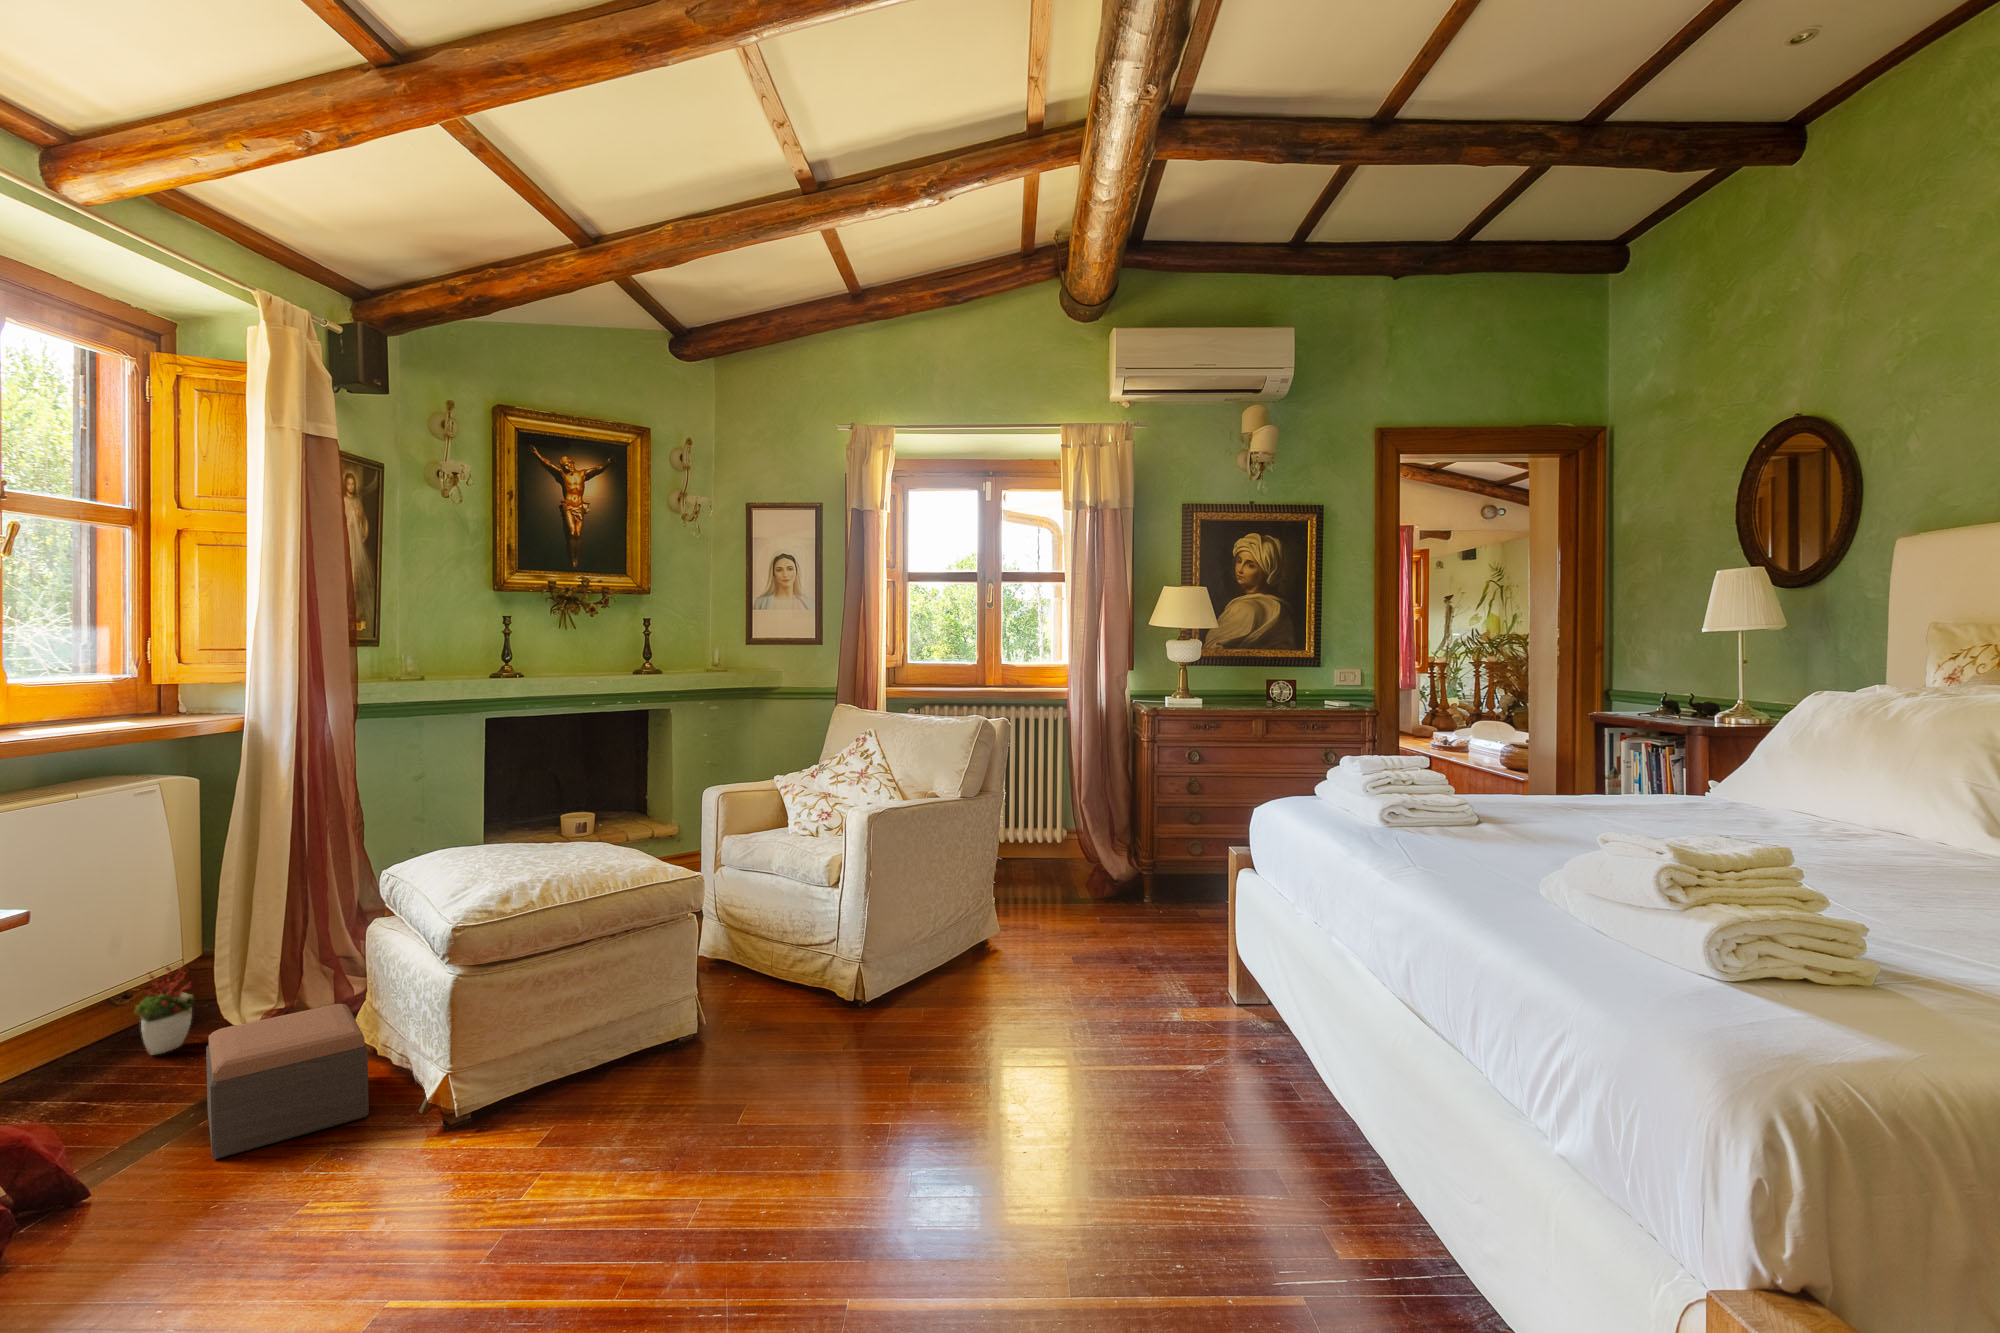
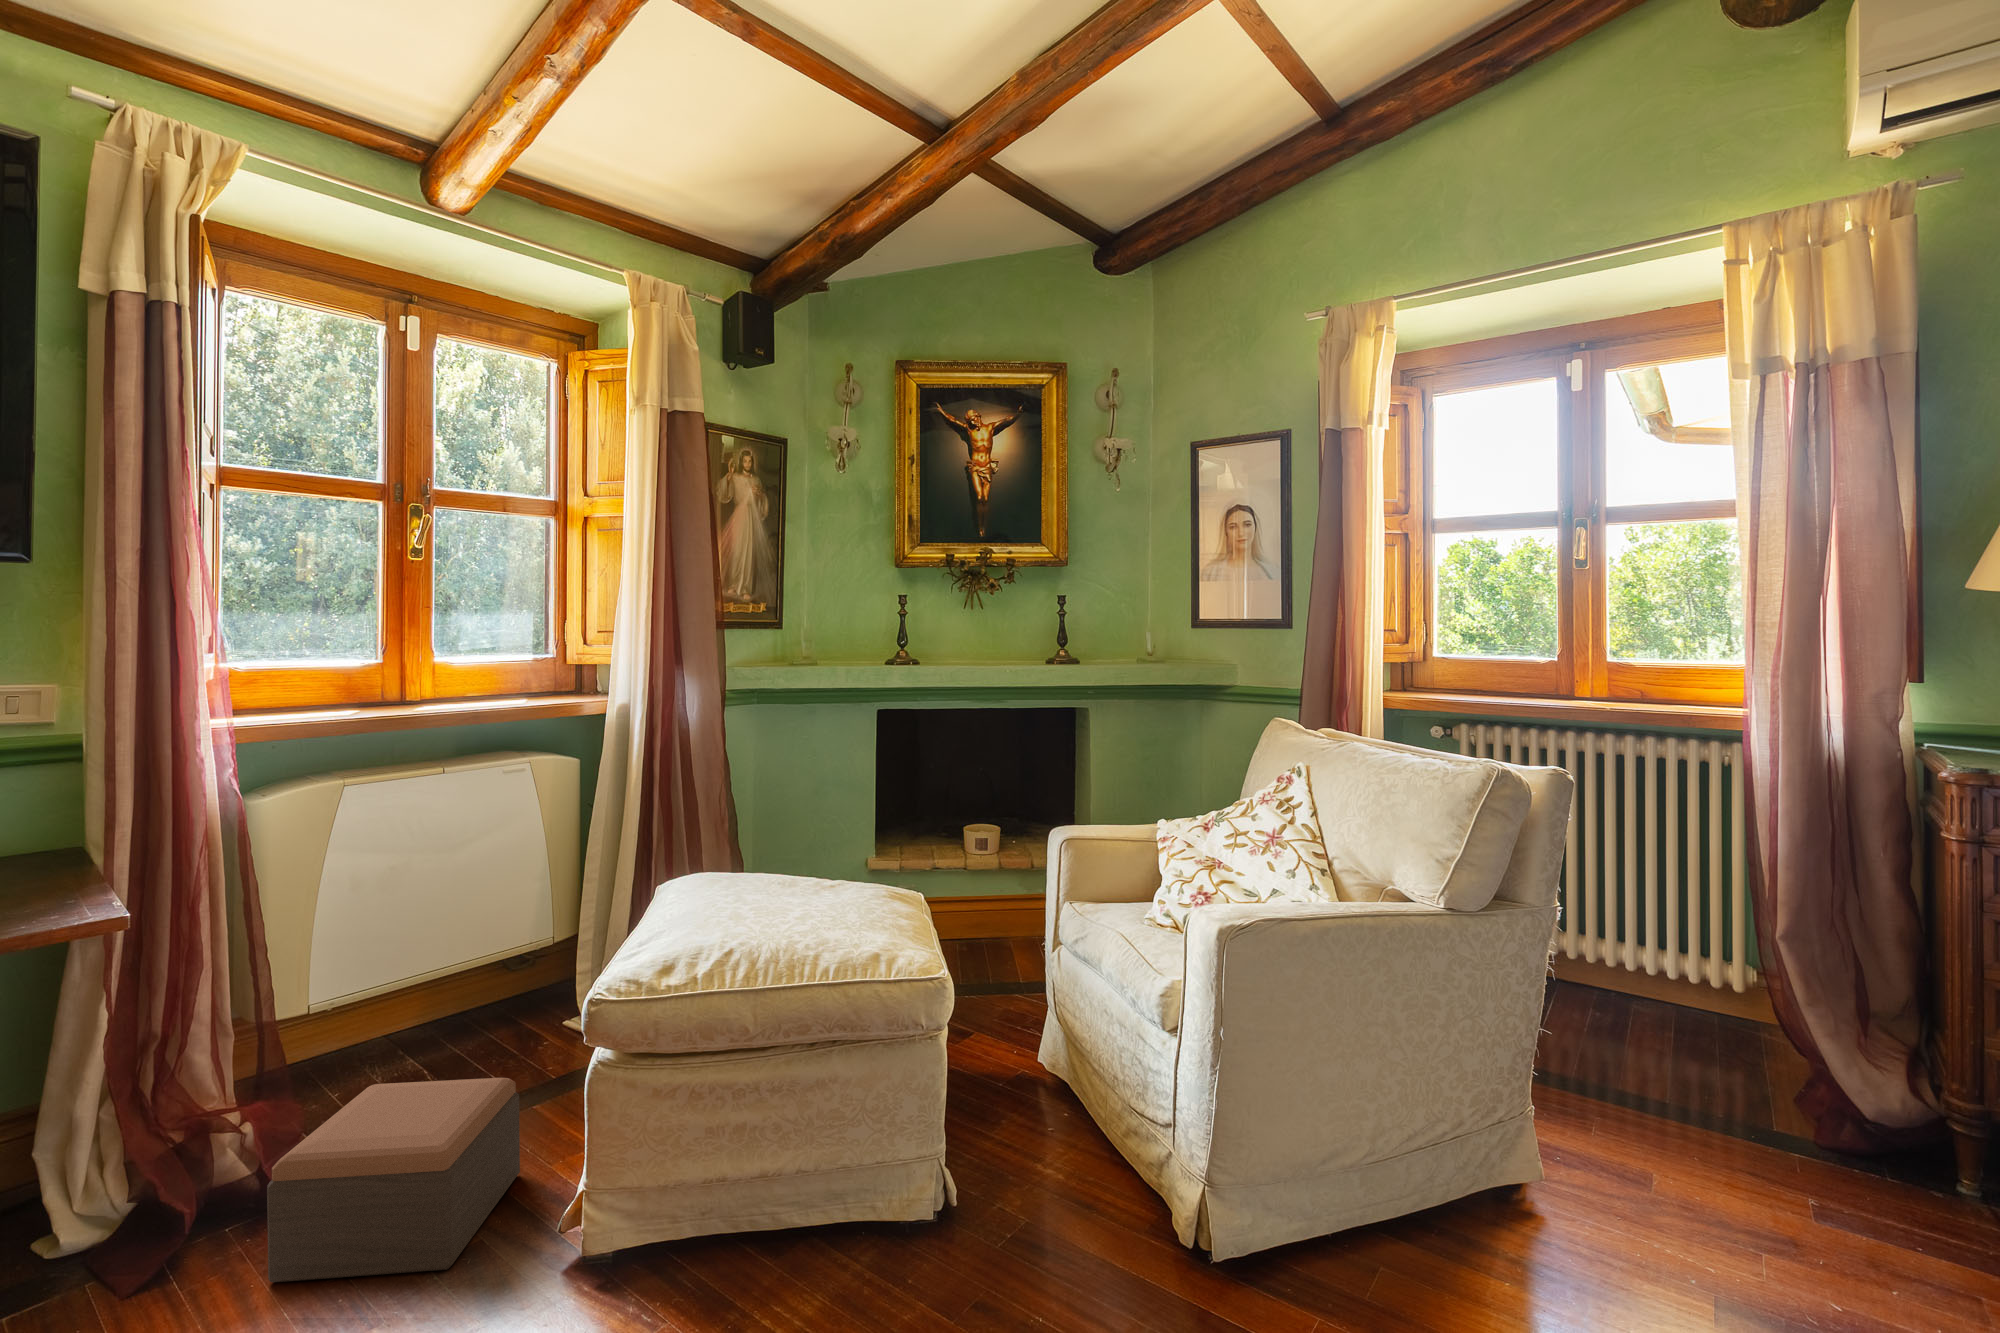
decorative plant: present [134,967,194,1055] -> none [427,967,492,1062]

